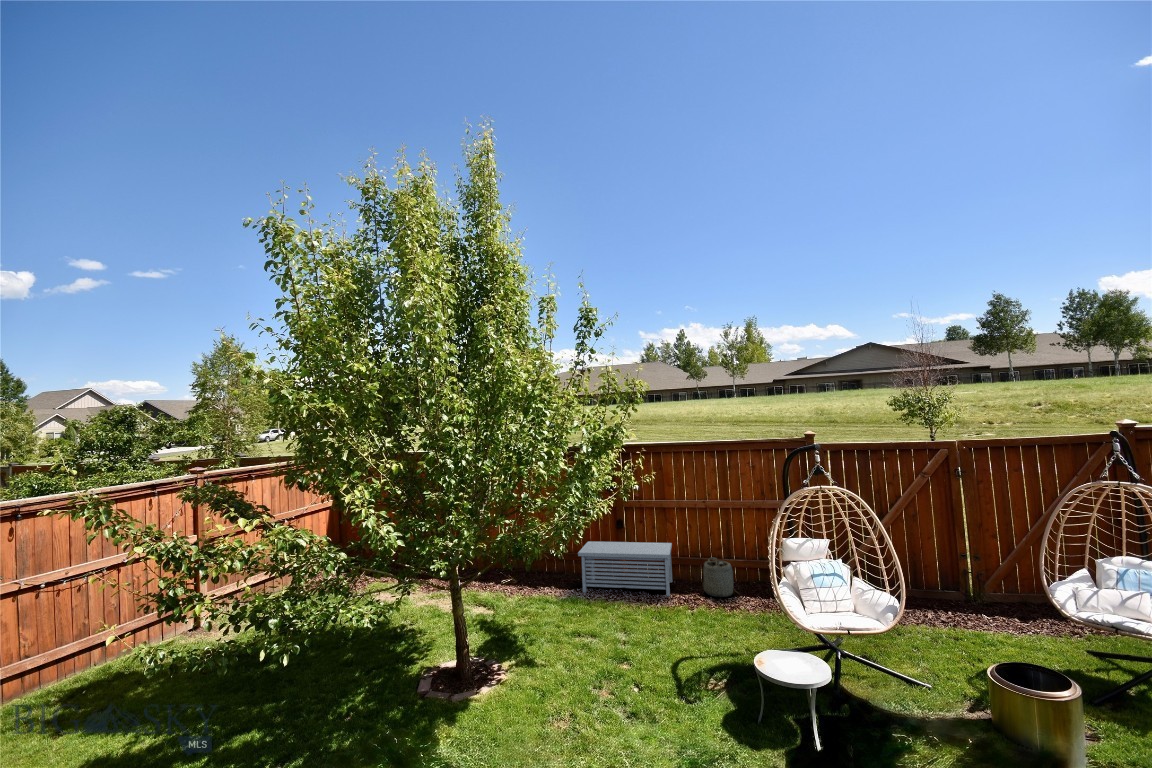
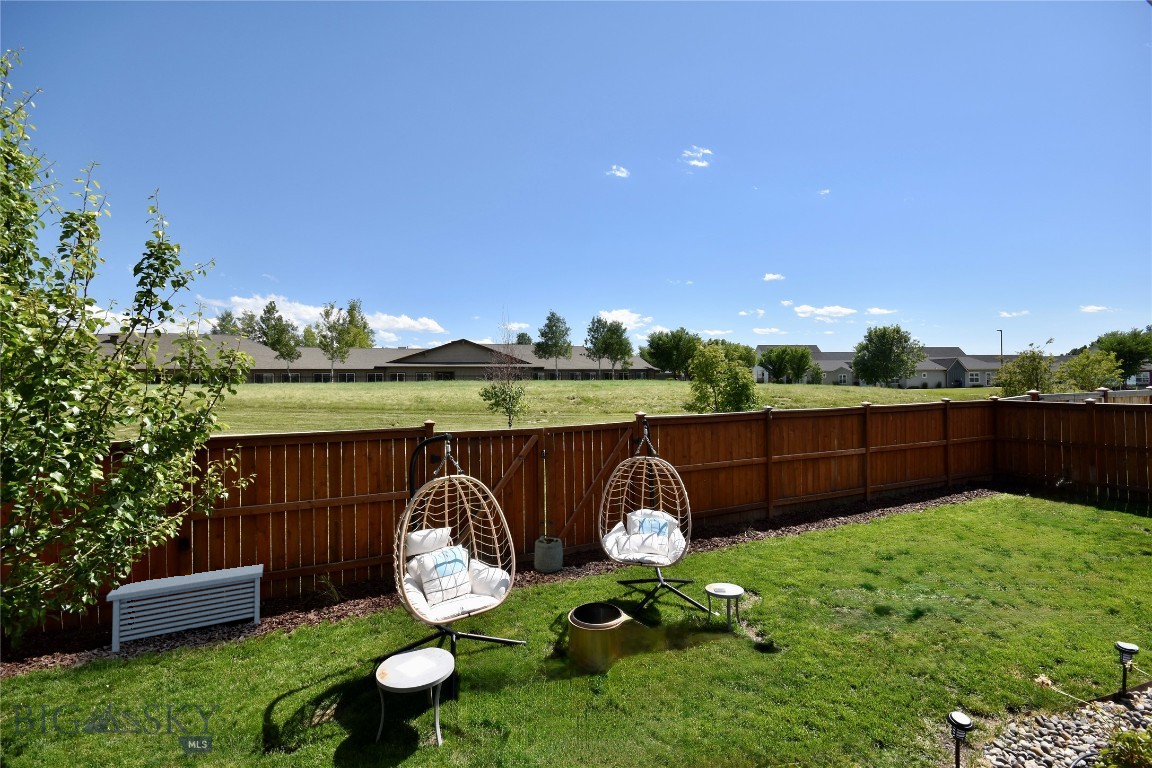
basket: present [703,557,733,597] -> present [535,536,563,572]

